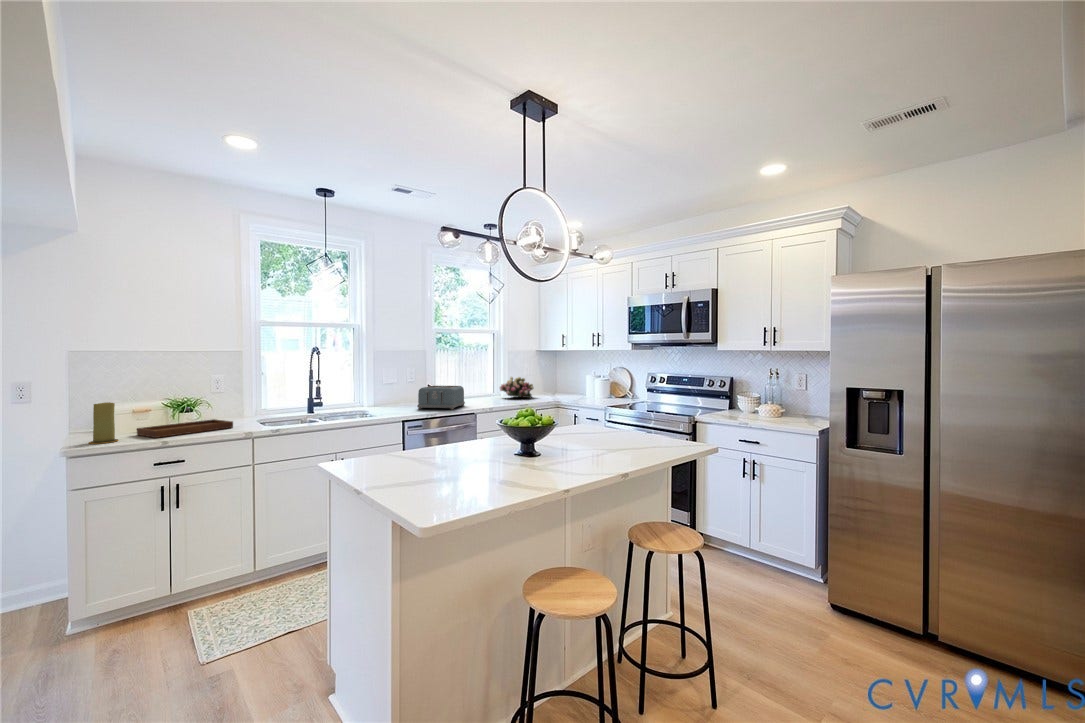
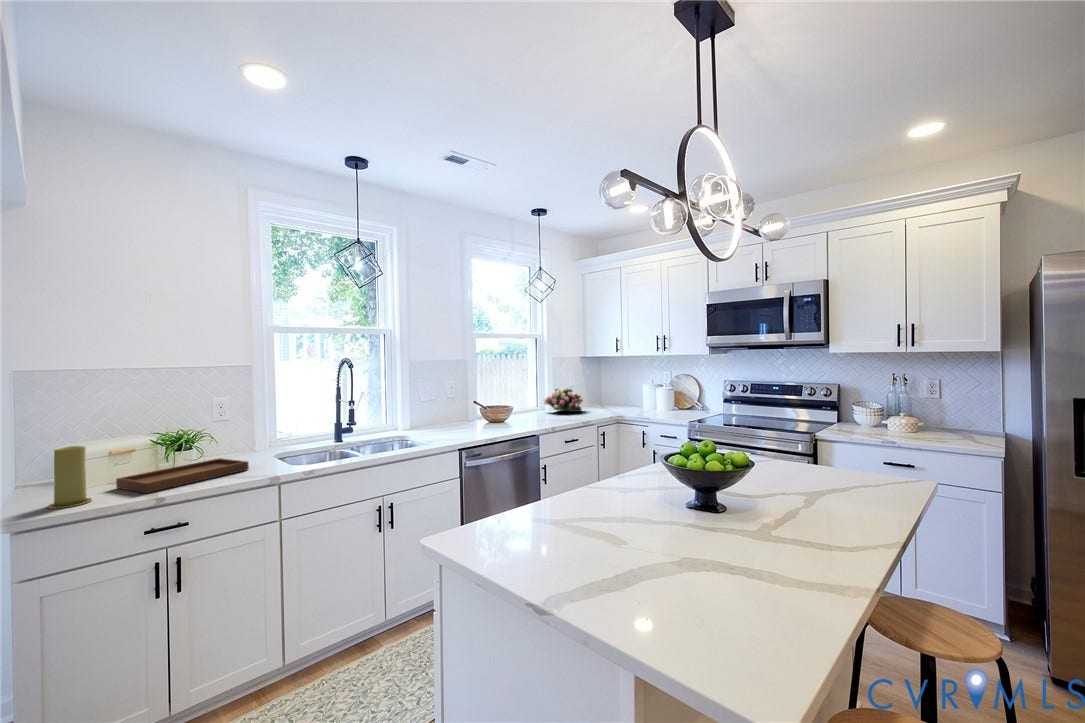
toaster: present [417,386,465,410] -> none [465,401,516,431]

